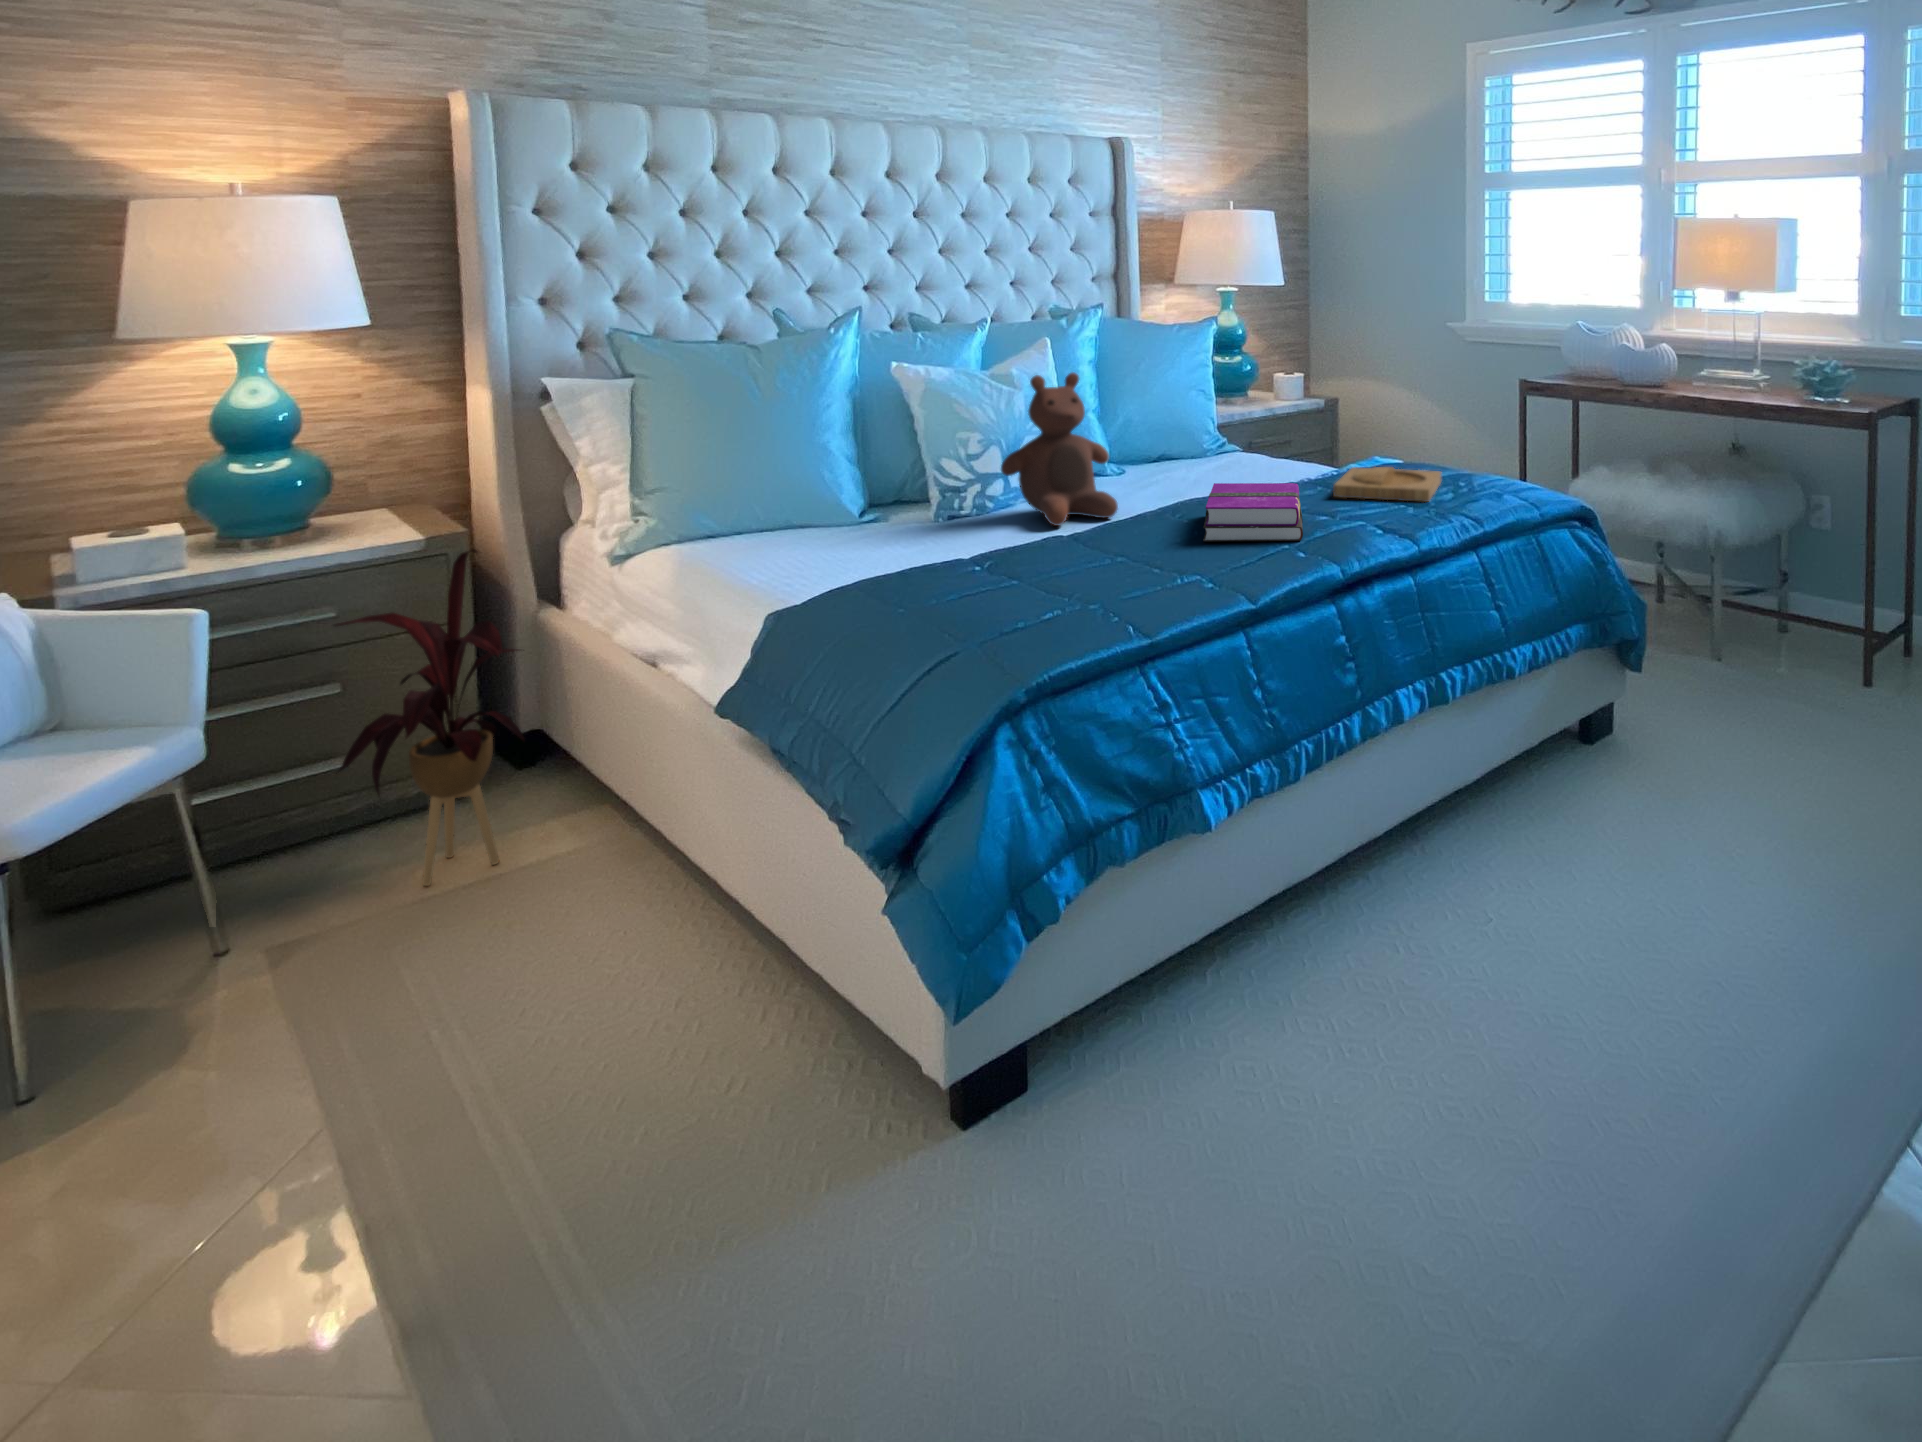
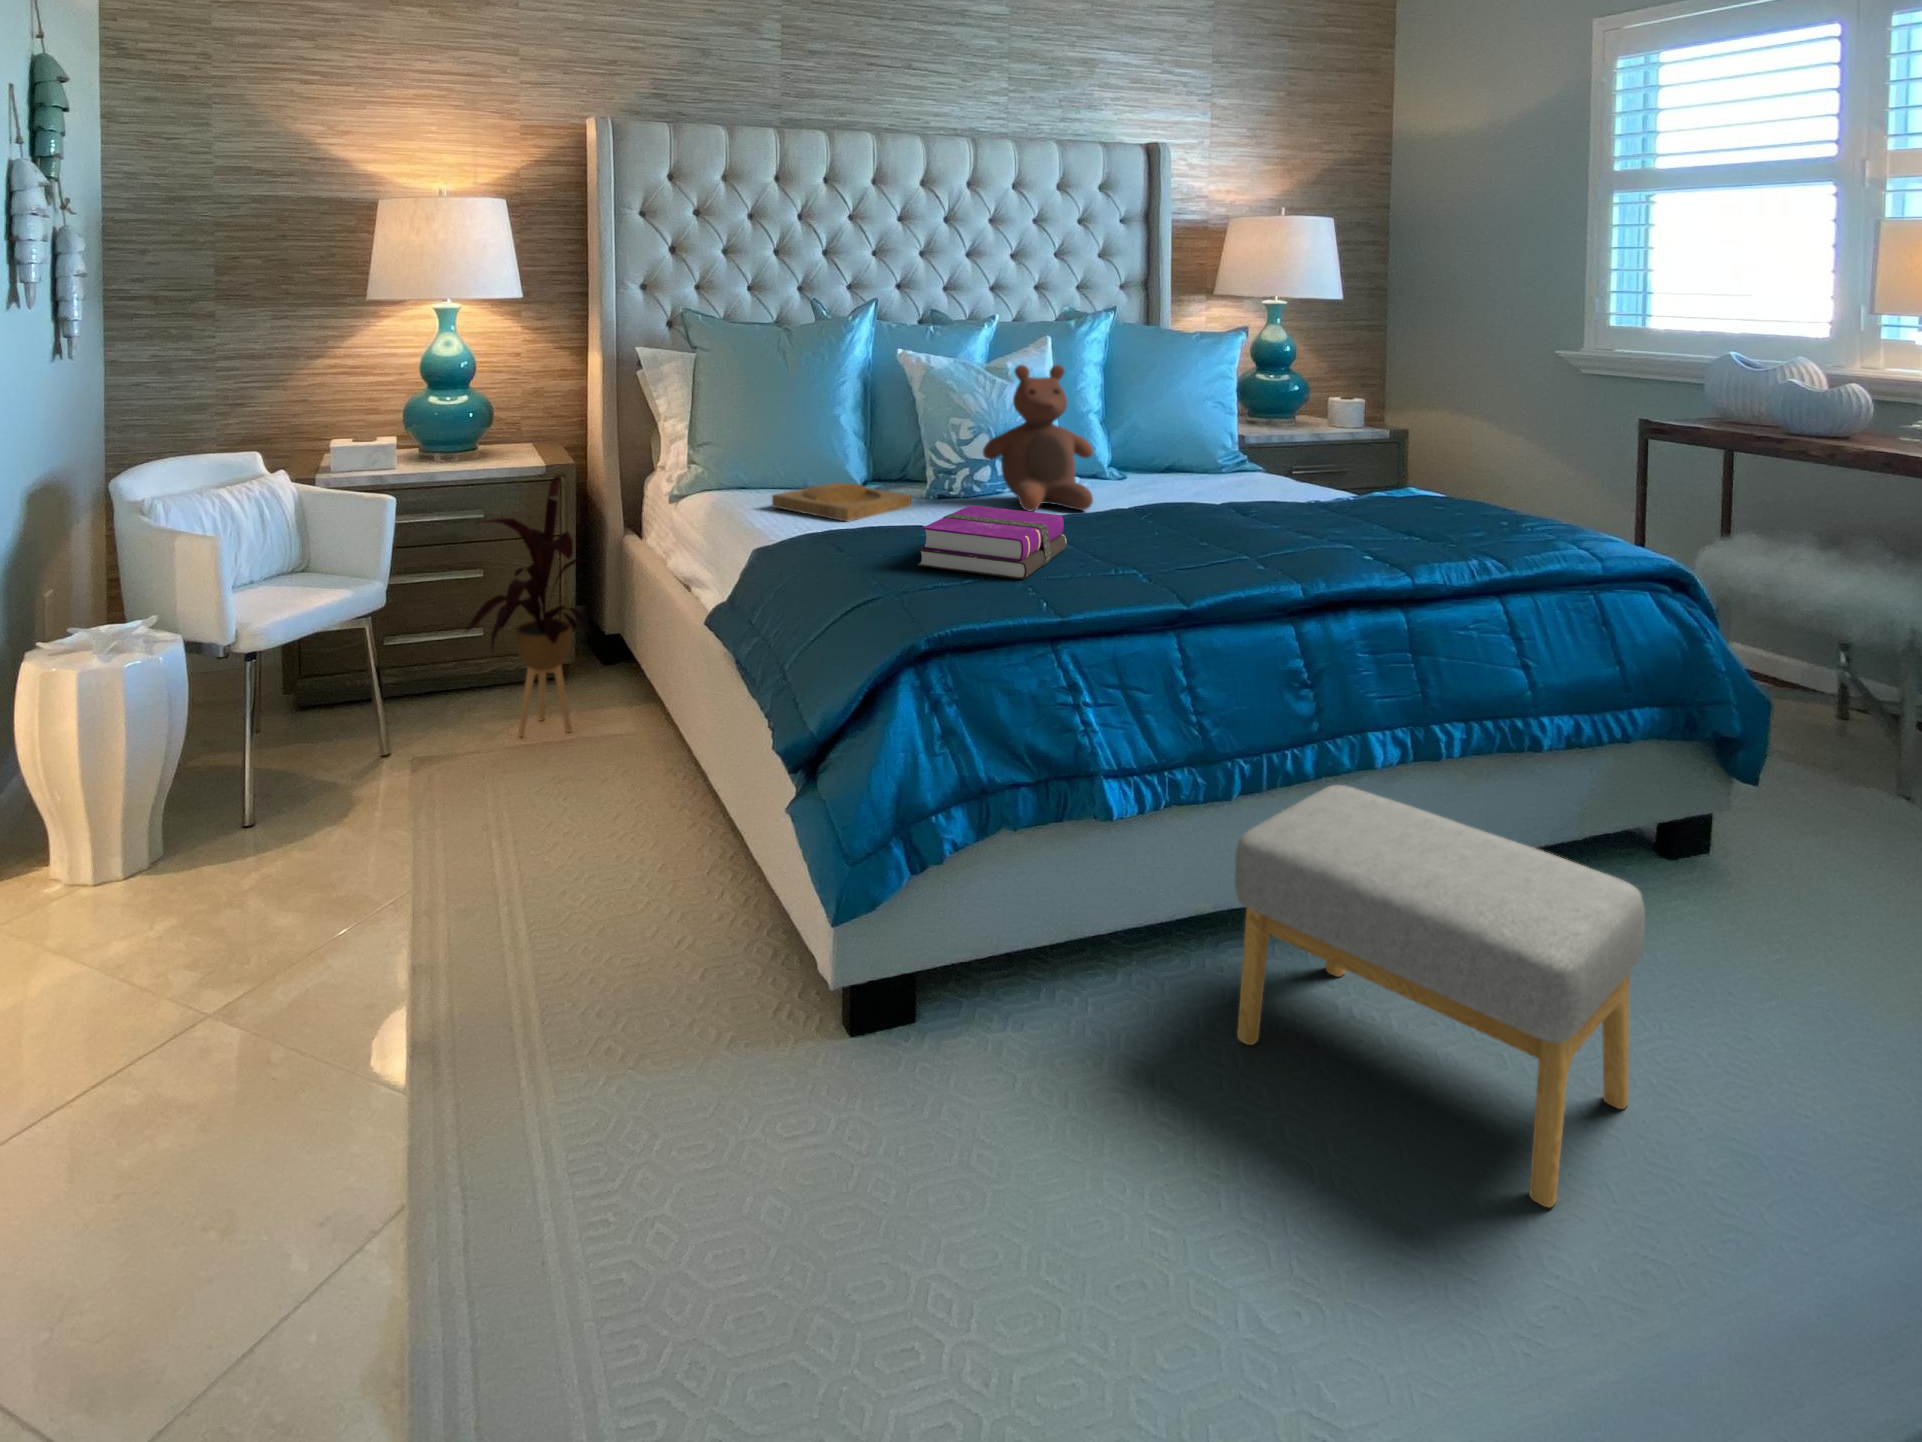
tray: present [1333,467,1441,502] -> present [772,483,911,522]
hardback book: present [1203,483,1303,541] -> present [918,505,1067,579]
footstool: none [1319,747,1624,1065] -> present [1235,785,1645,1207]

